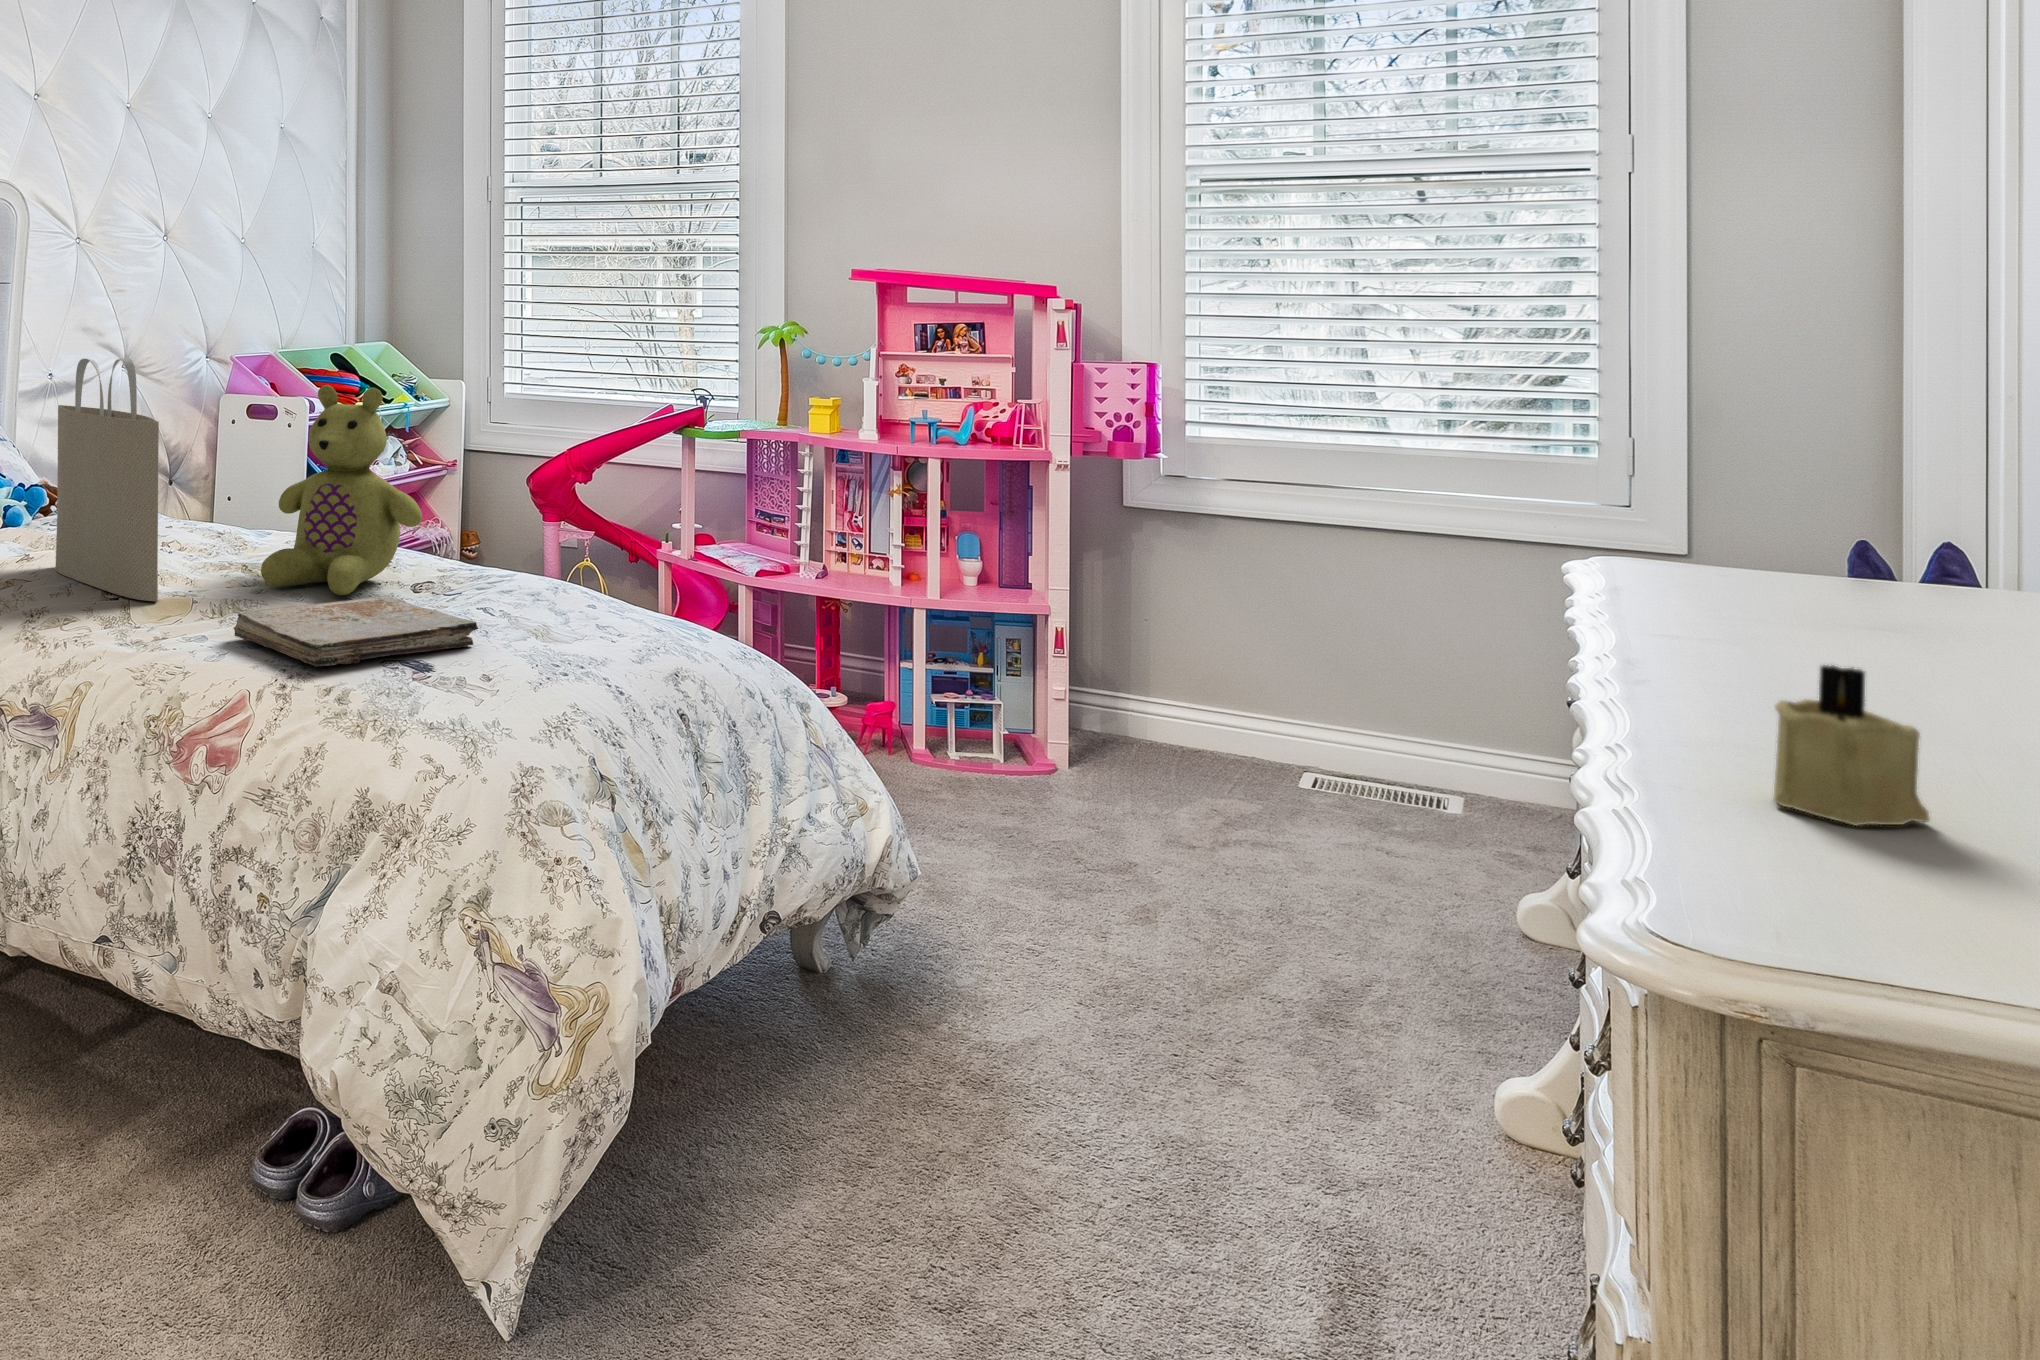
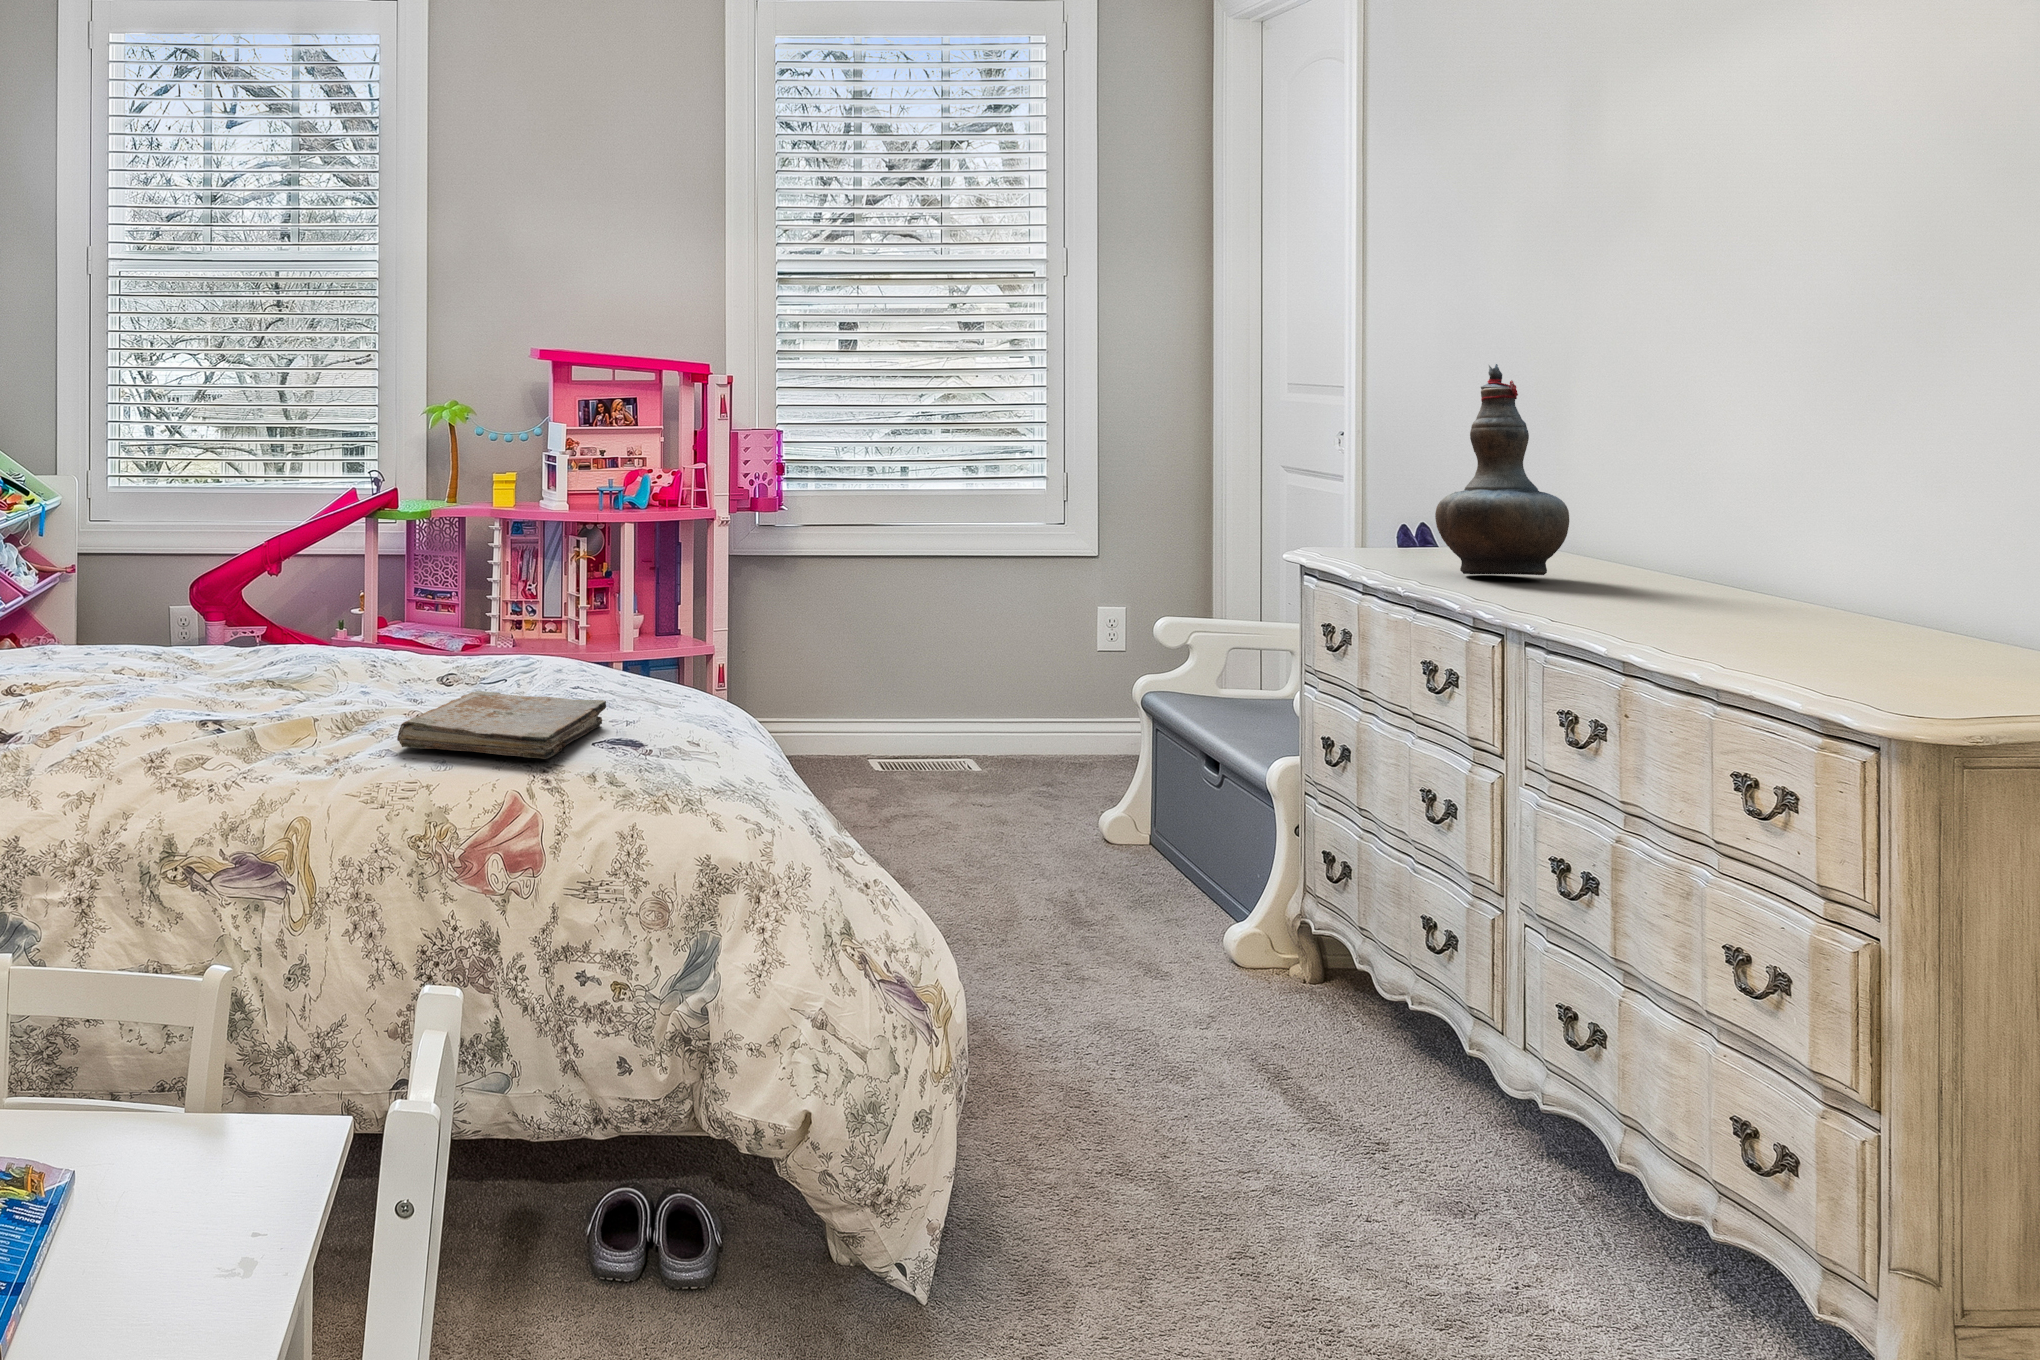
decorative vase: none [1698,299,1953,633] -> present [1435,364,1569,575]
tote bag: present [55,357,159,602] -> none [25,460,234,731]
stuffed bear: present [261,385,422,595] -> none [259,480,431,701]
candle: present [1774,665,1929,826] -> none [1743,575,1818,664]

